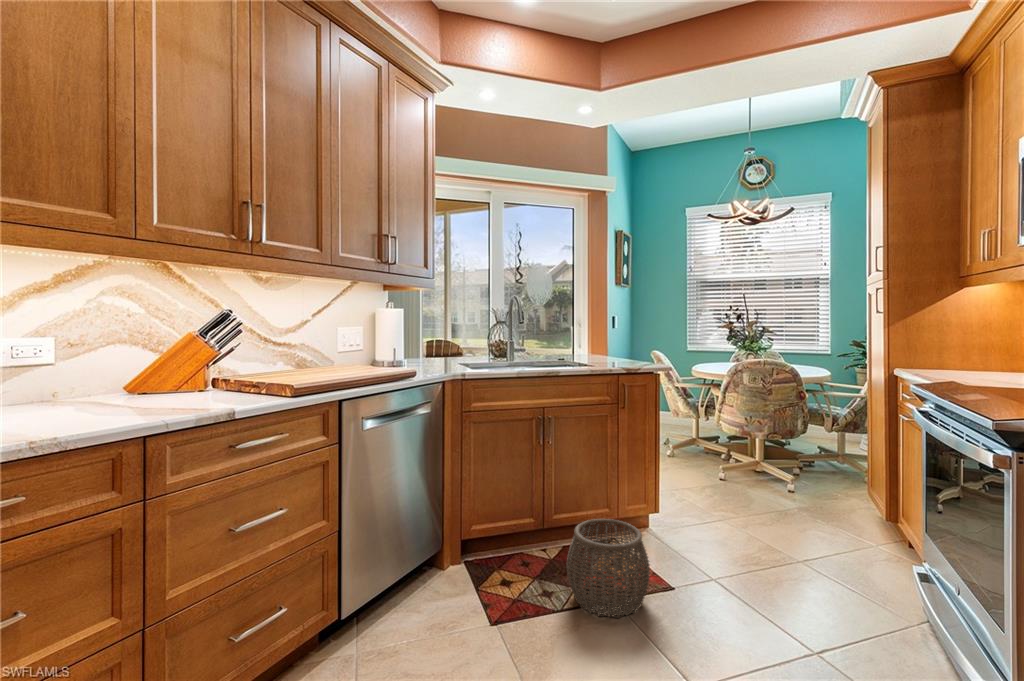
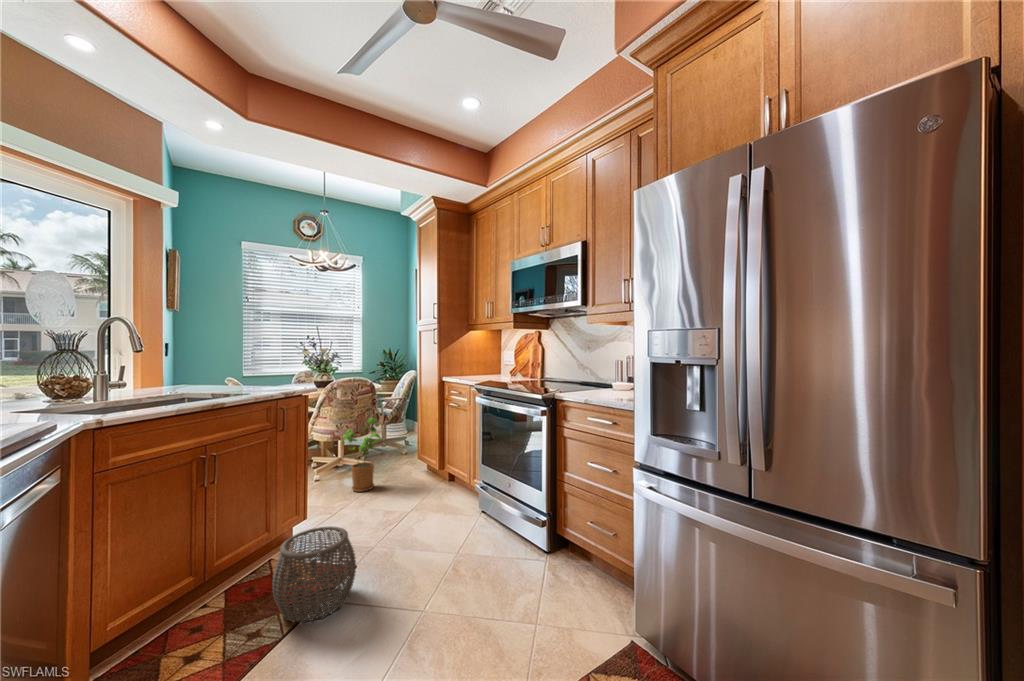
house plant: none [737,416,796,511] -> present [341,418,381,492]

